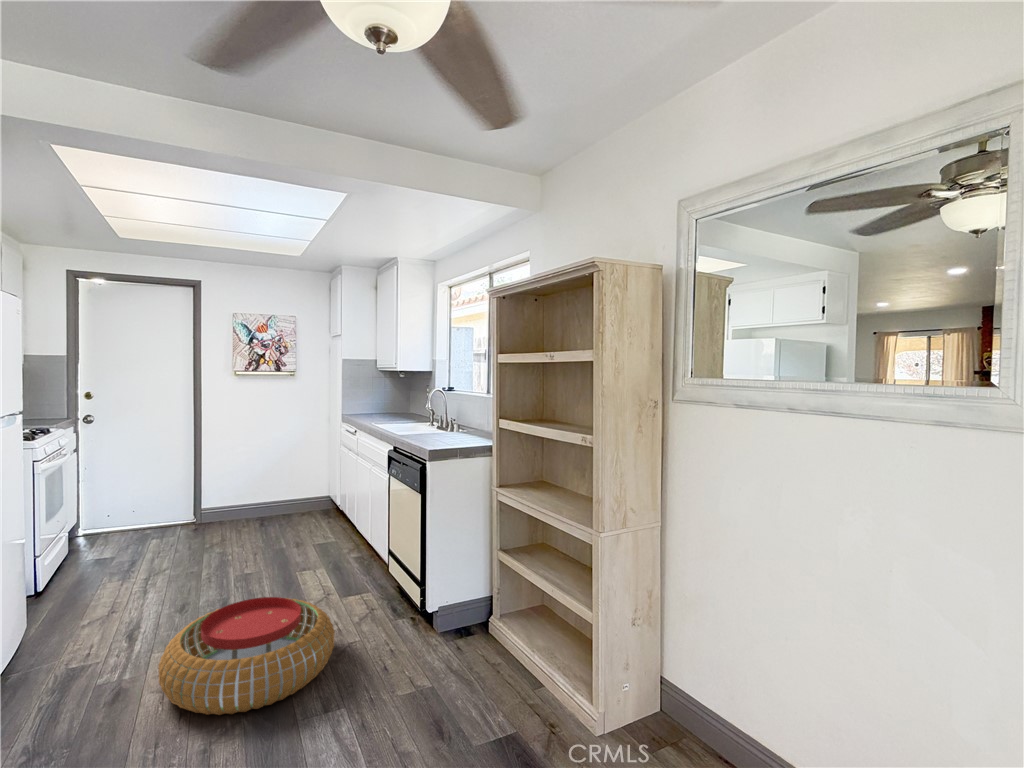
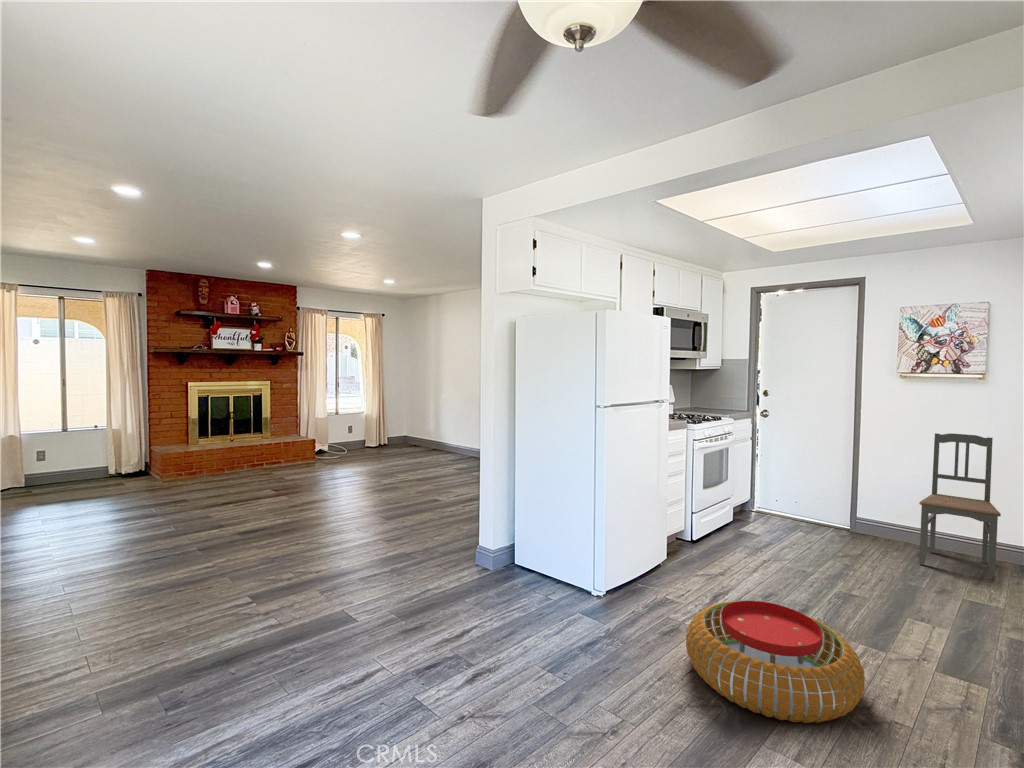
dining chair: none [265,420,318,532] -> present [919,433,1001,580]

